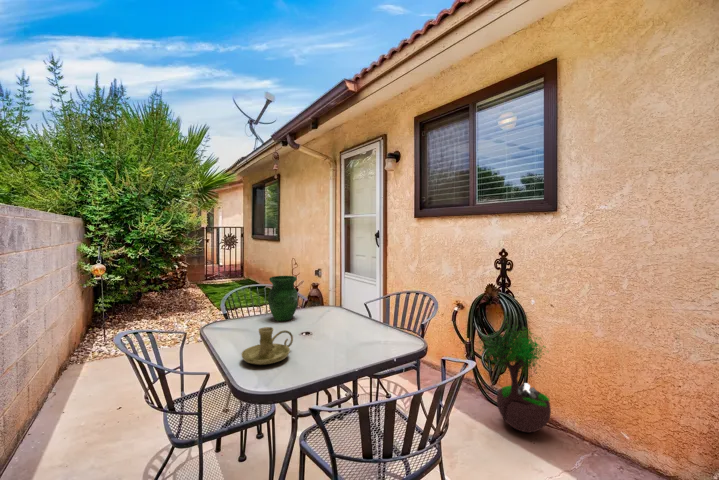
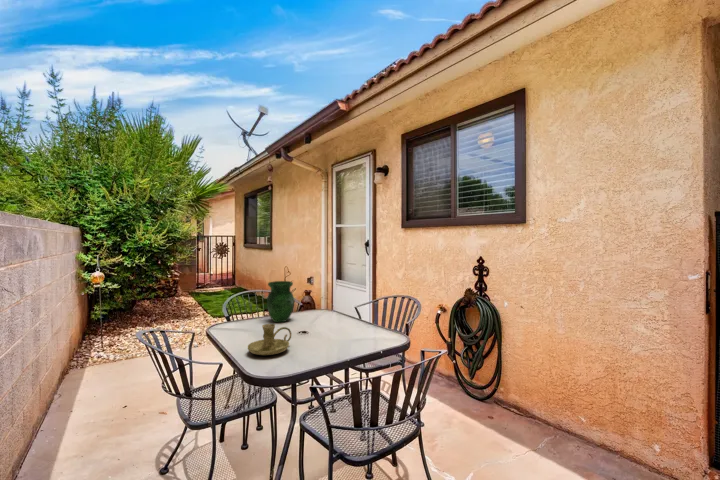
potted tree: present [480,317,551,432] -> none [454,317,521,421]

